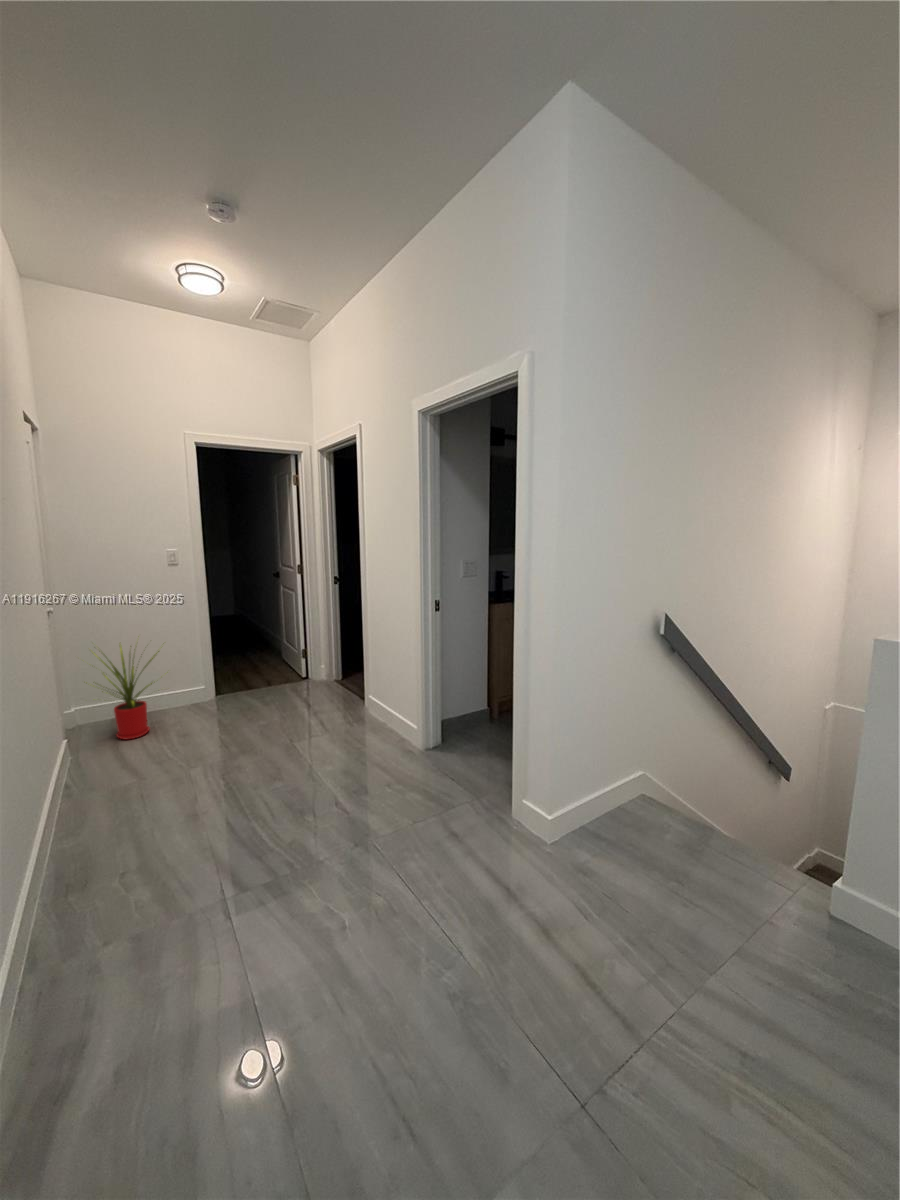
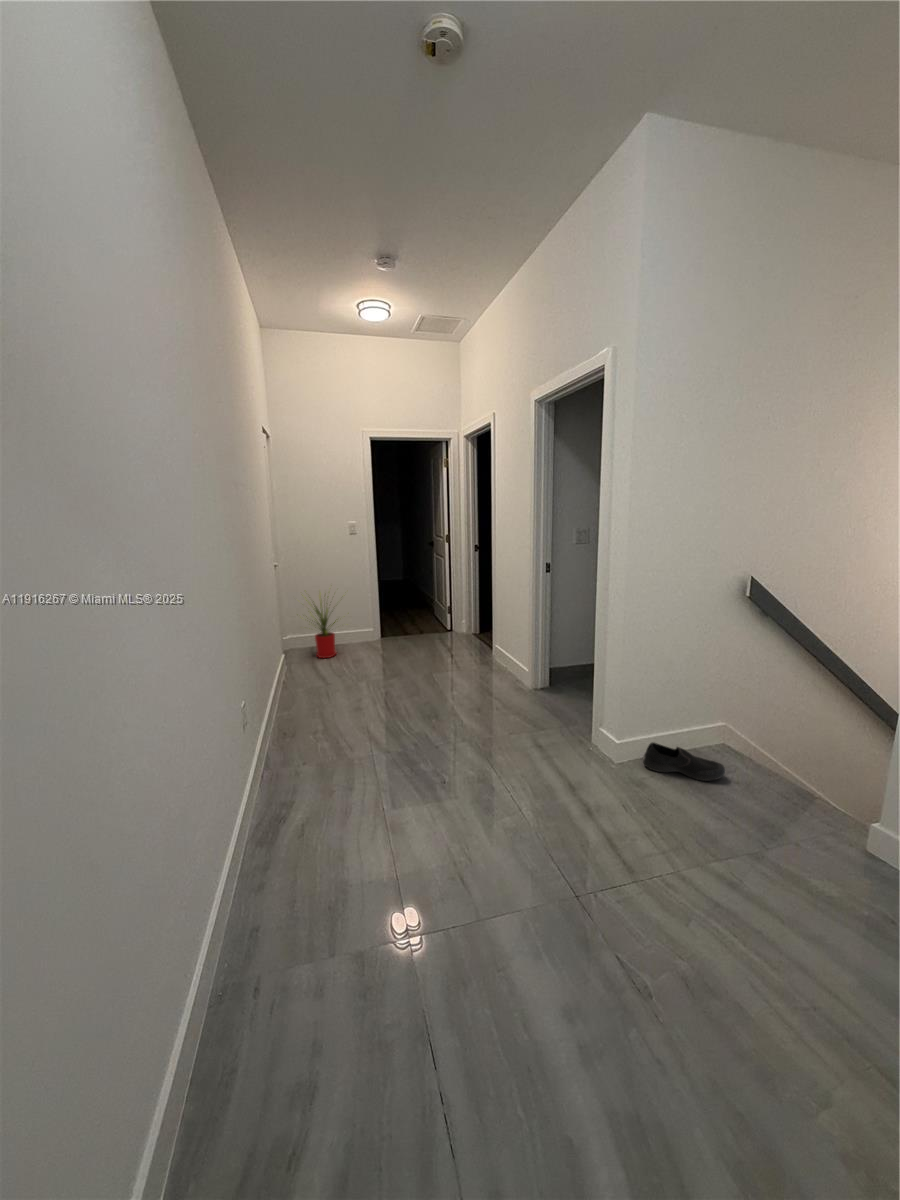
shoe: none [572,808,658,846] -> present [643,742,725,781]

